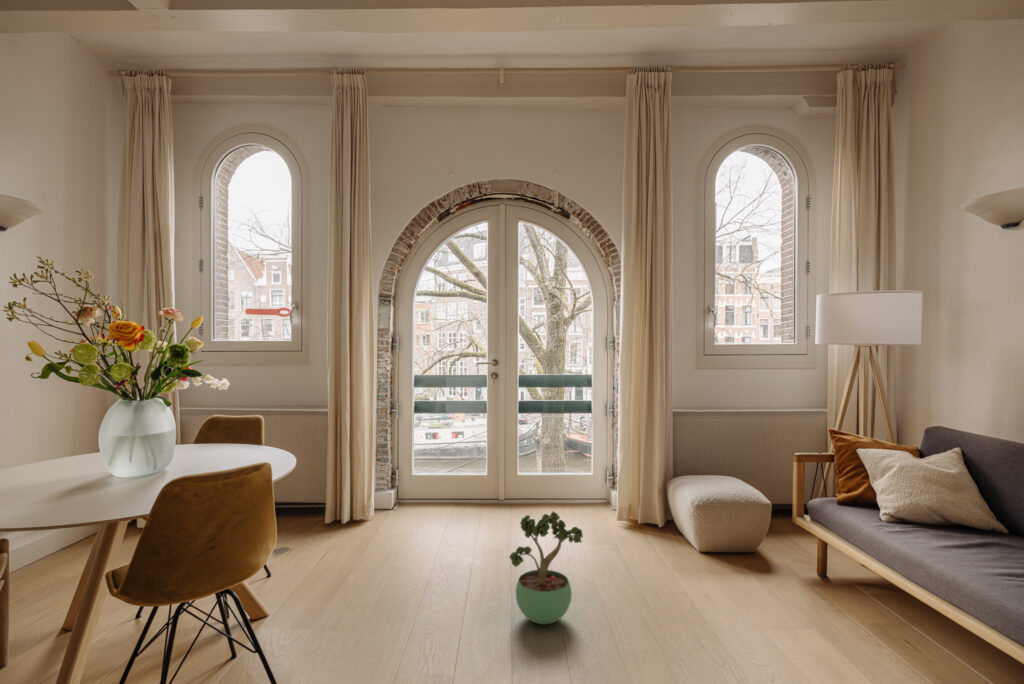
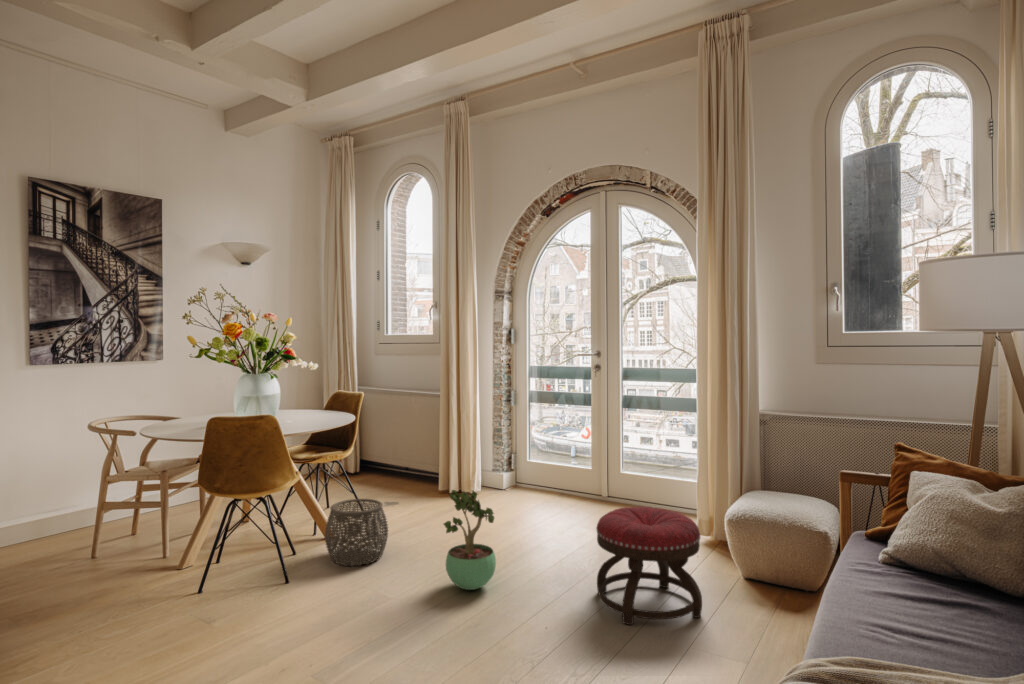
ottoman: none [641,496,739,607] -> present [596,507,702,625]
woven basket: none [321,550,406,648] -> present [325,499,388,566]

